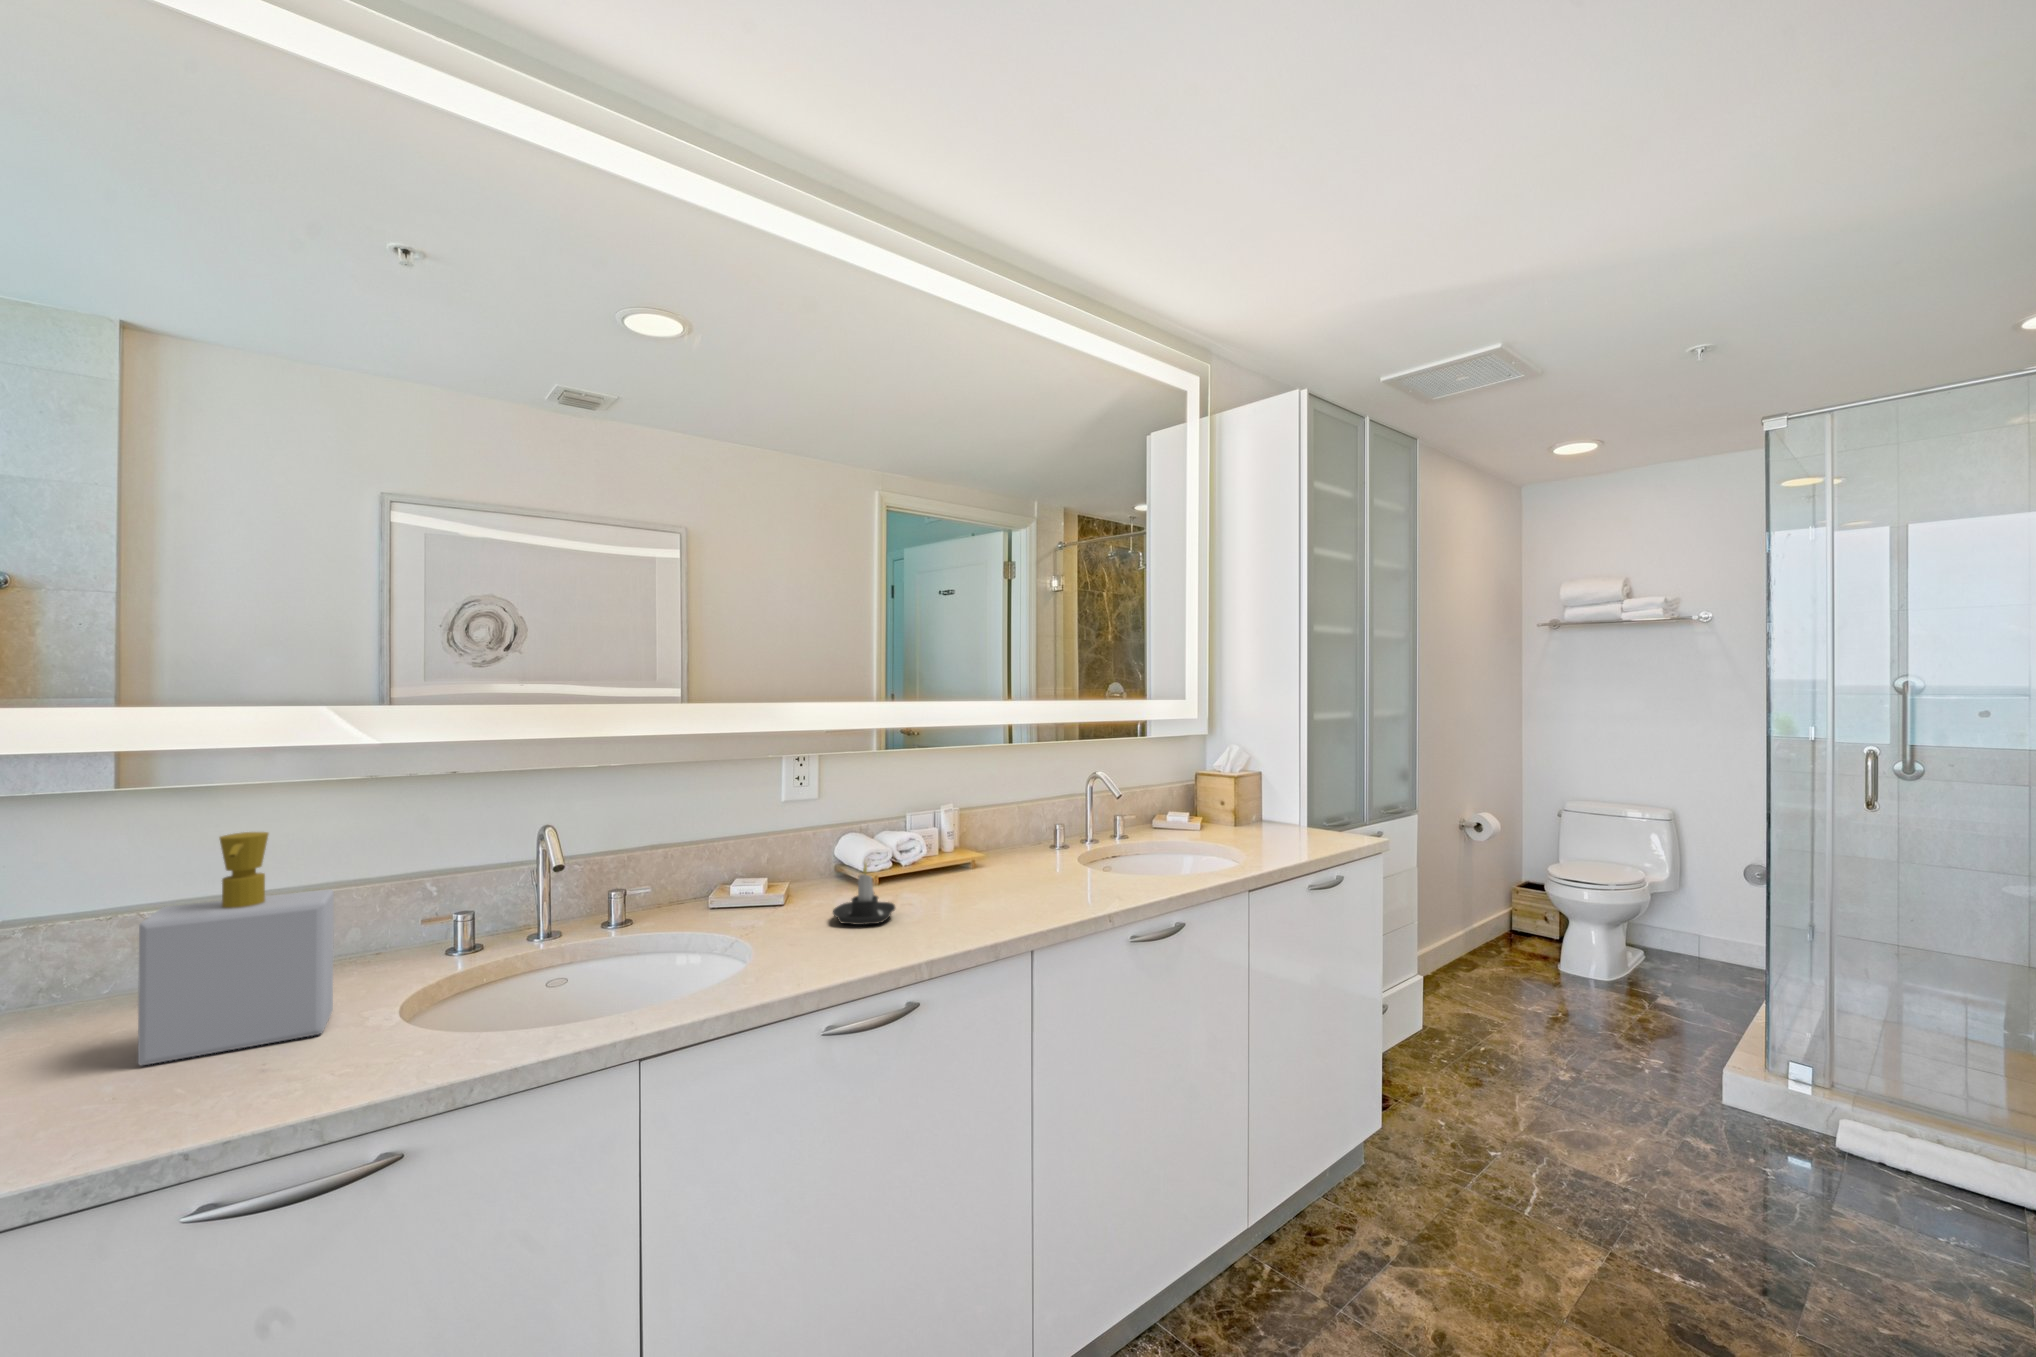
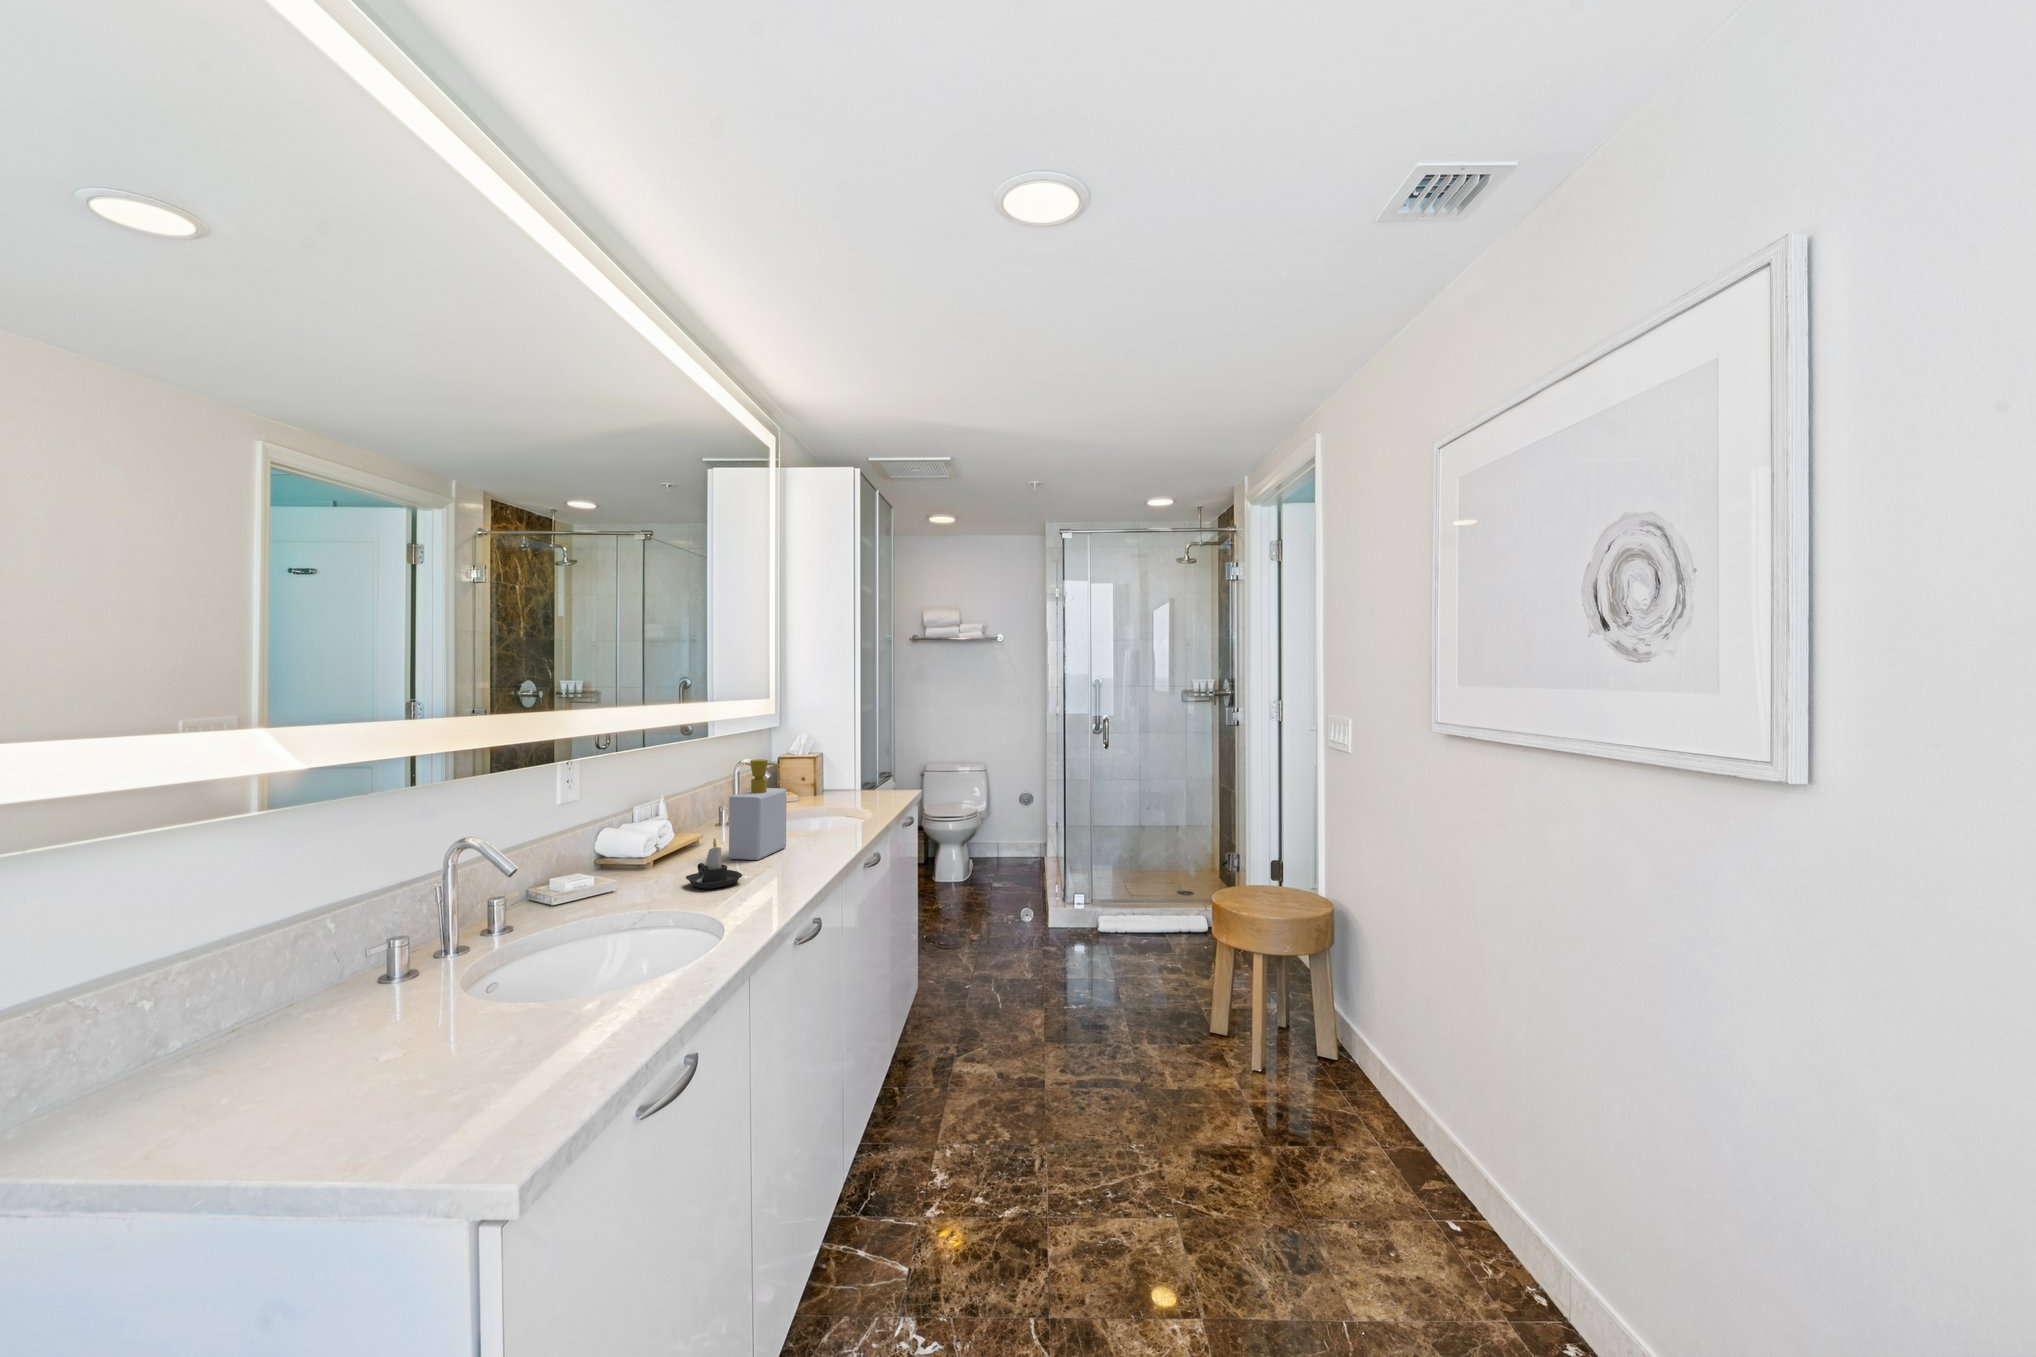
soap bottle: present [138,832,334,1065] -> present [729,759,787,860]

